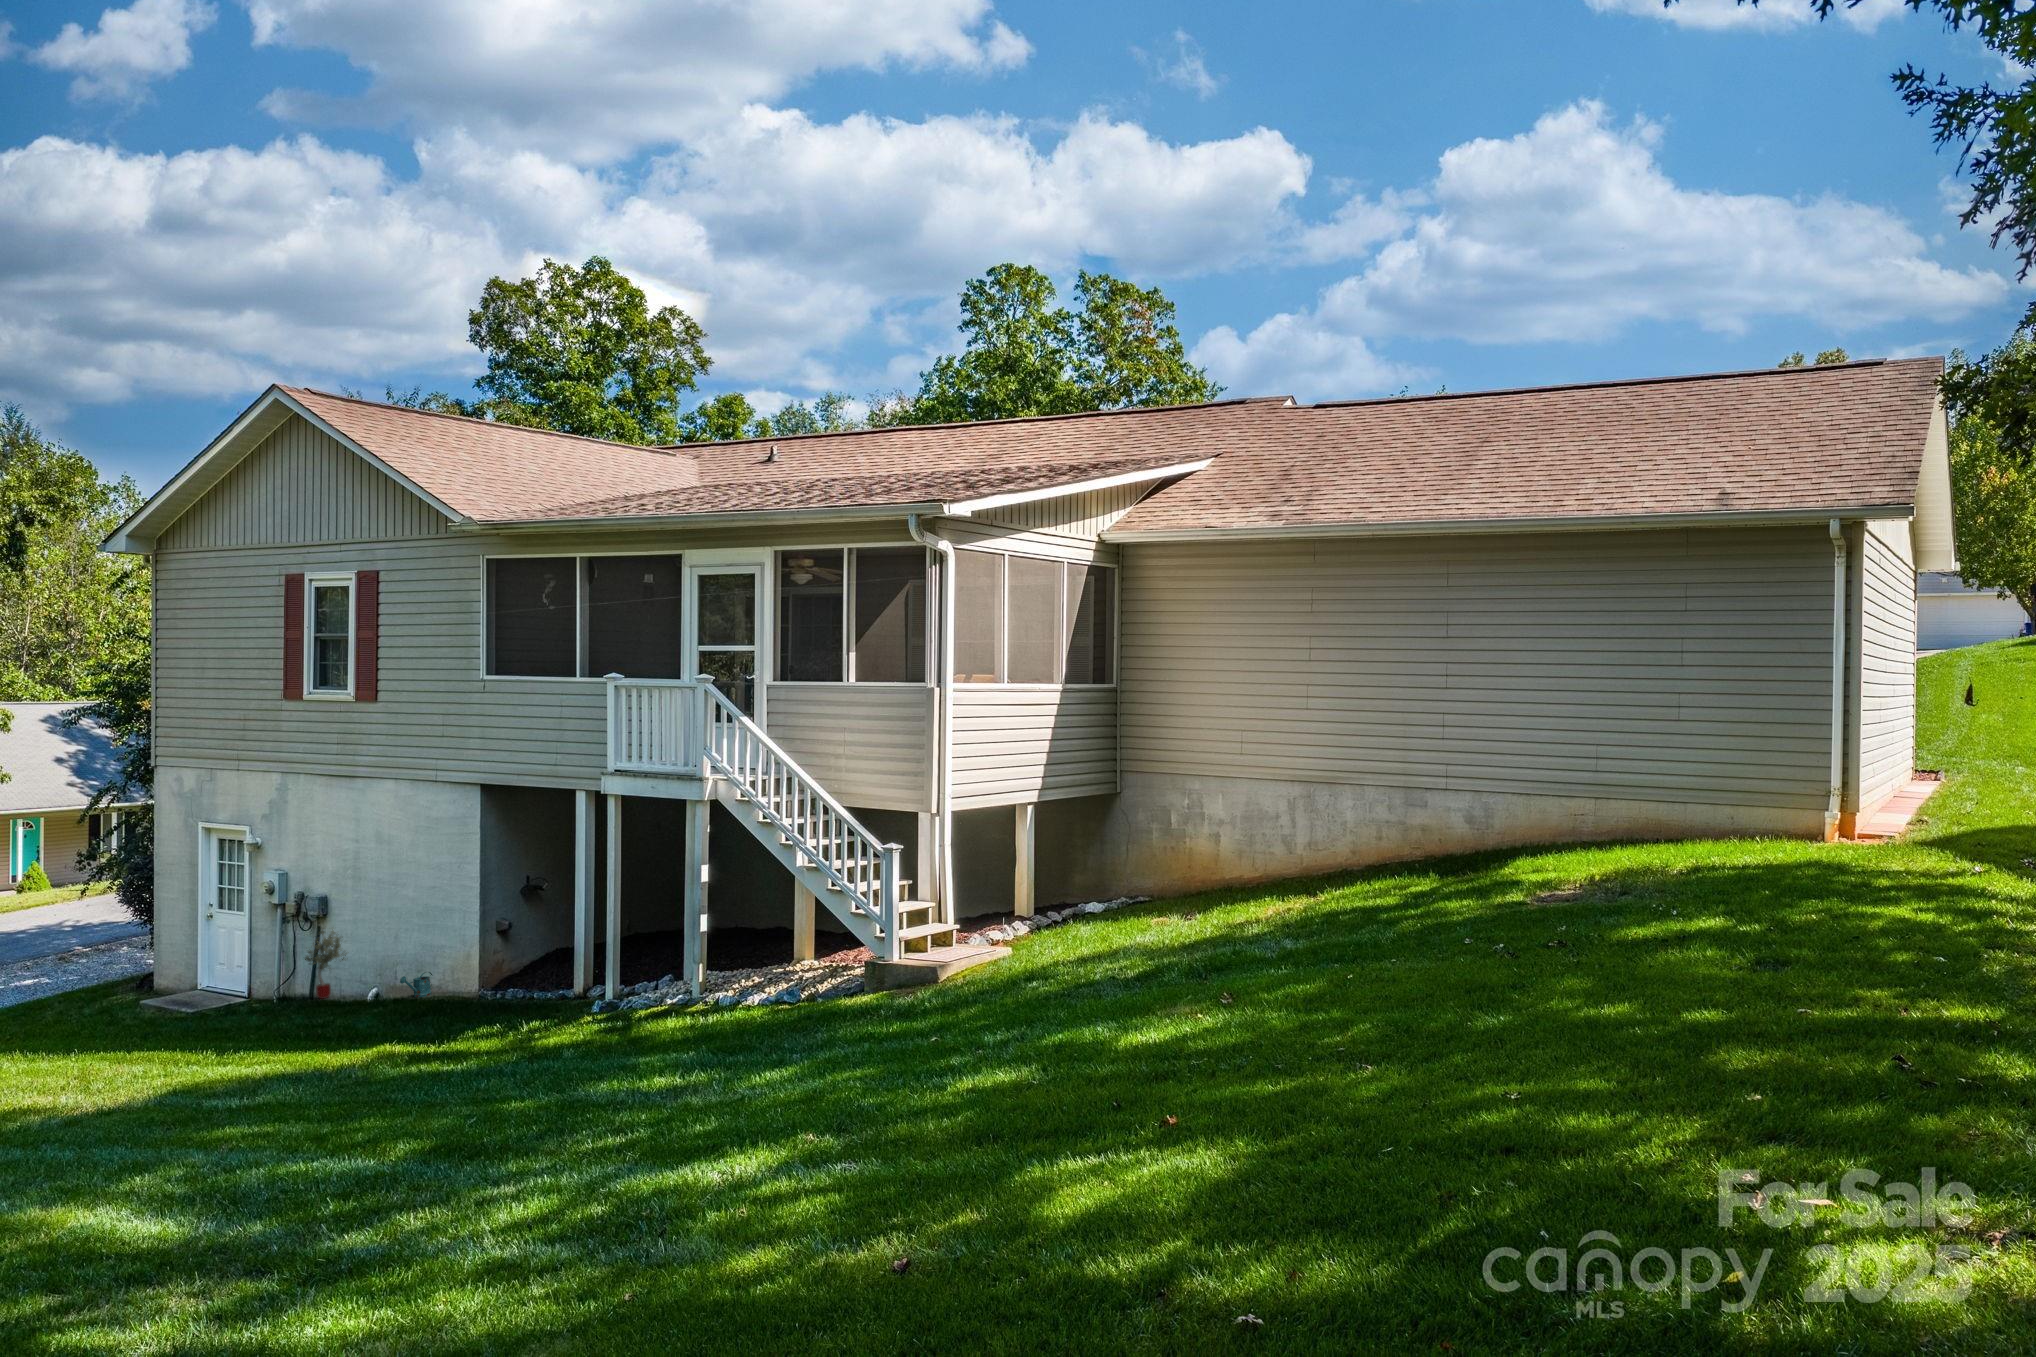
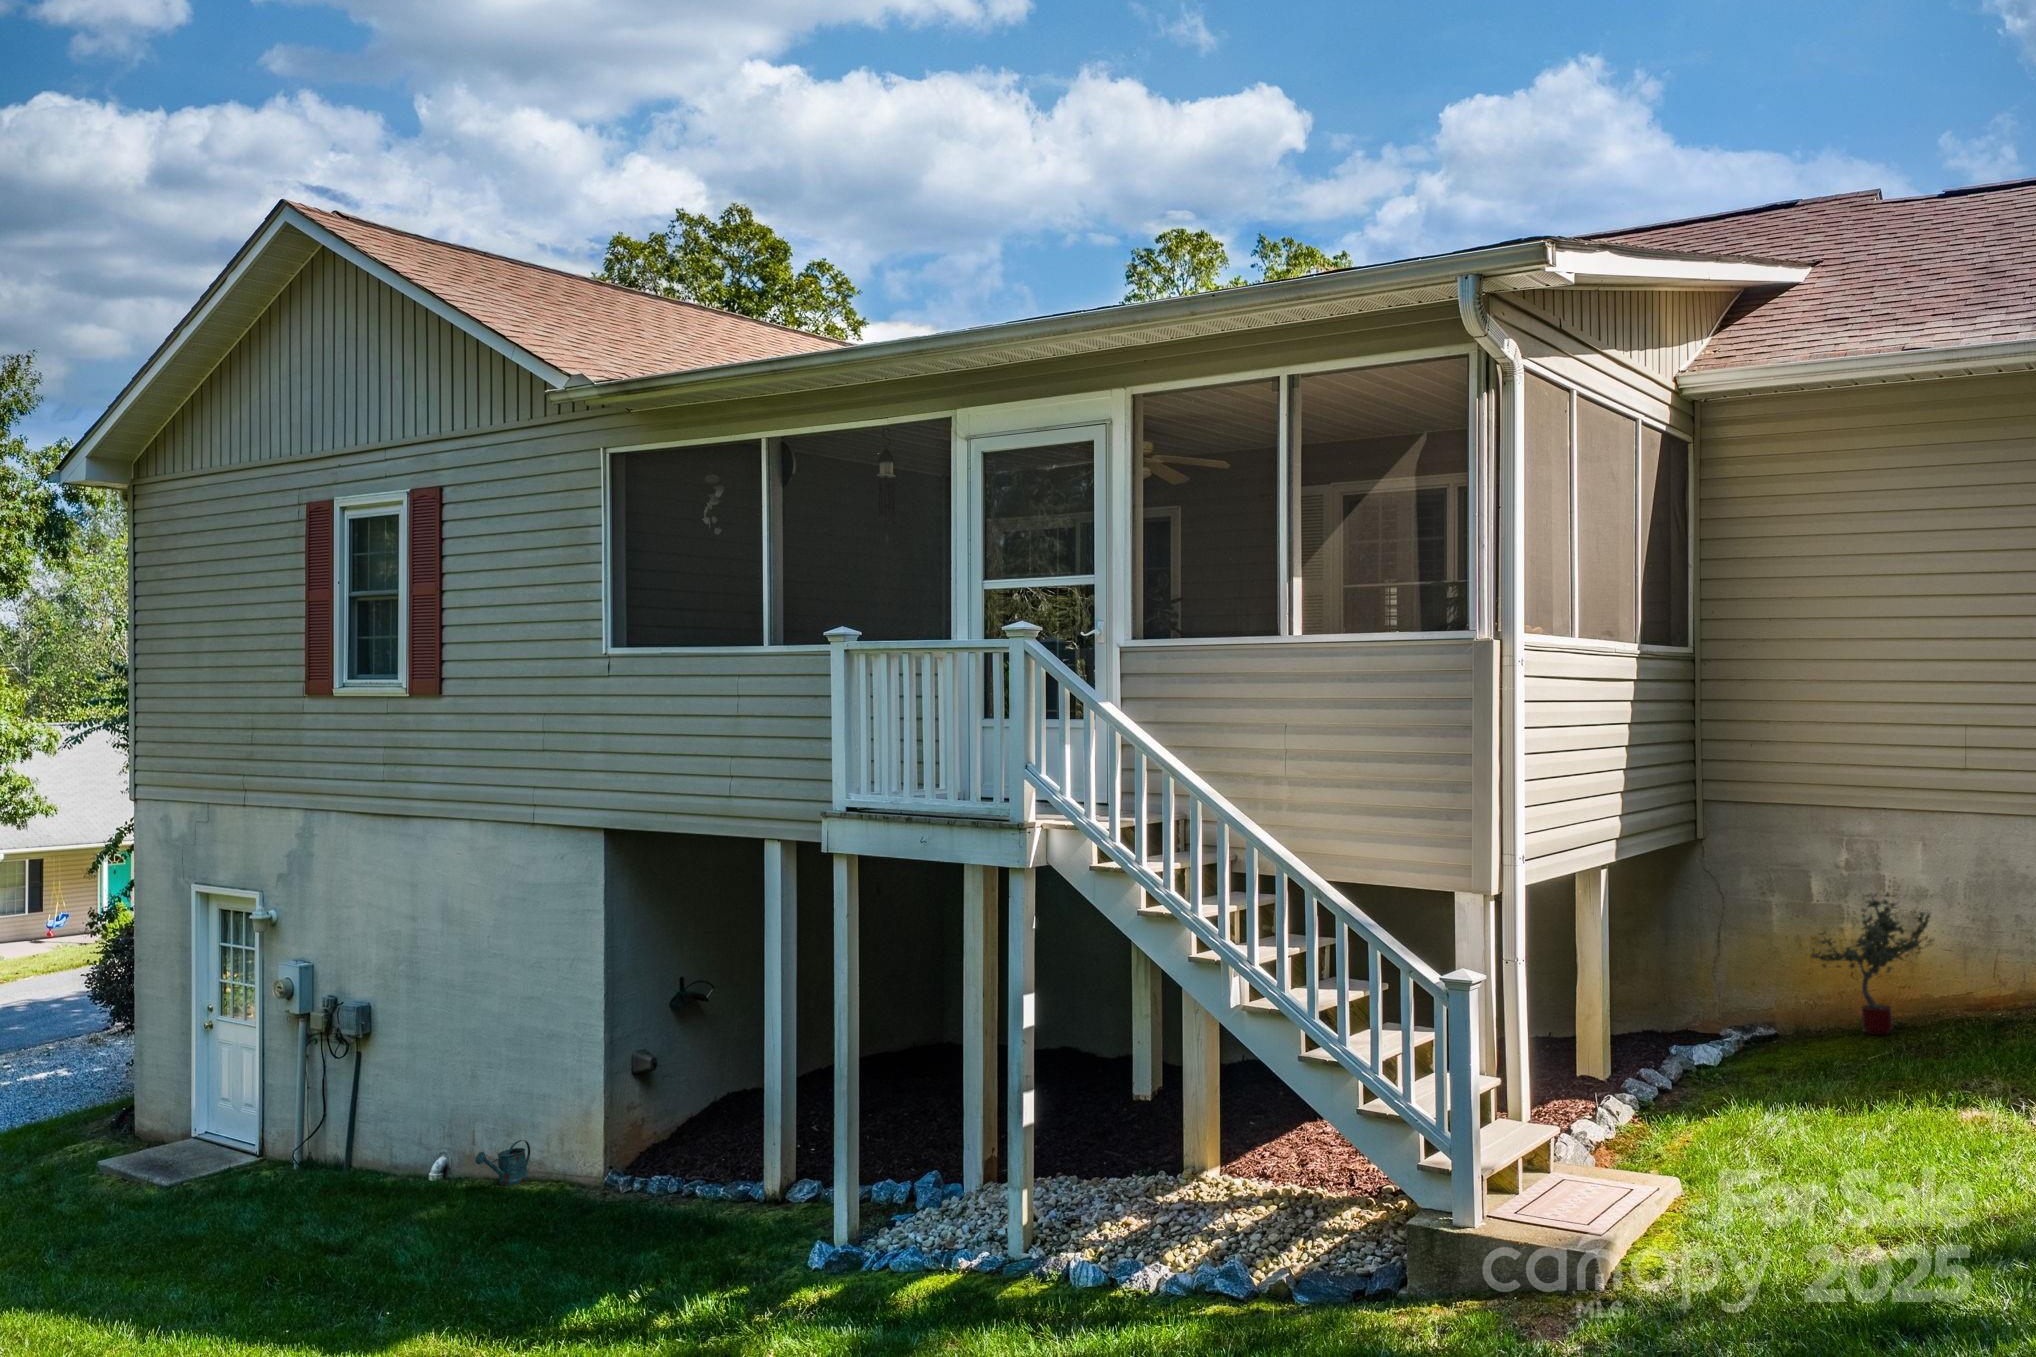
potted tree: present [305,928,347,999] -> present [1811,892,1933,1035]

